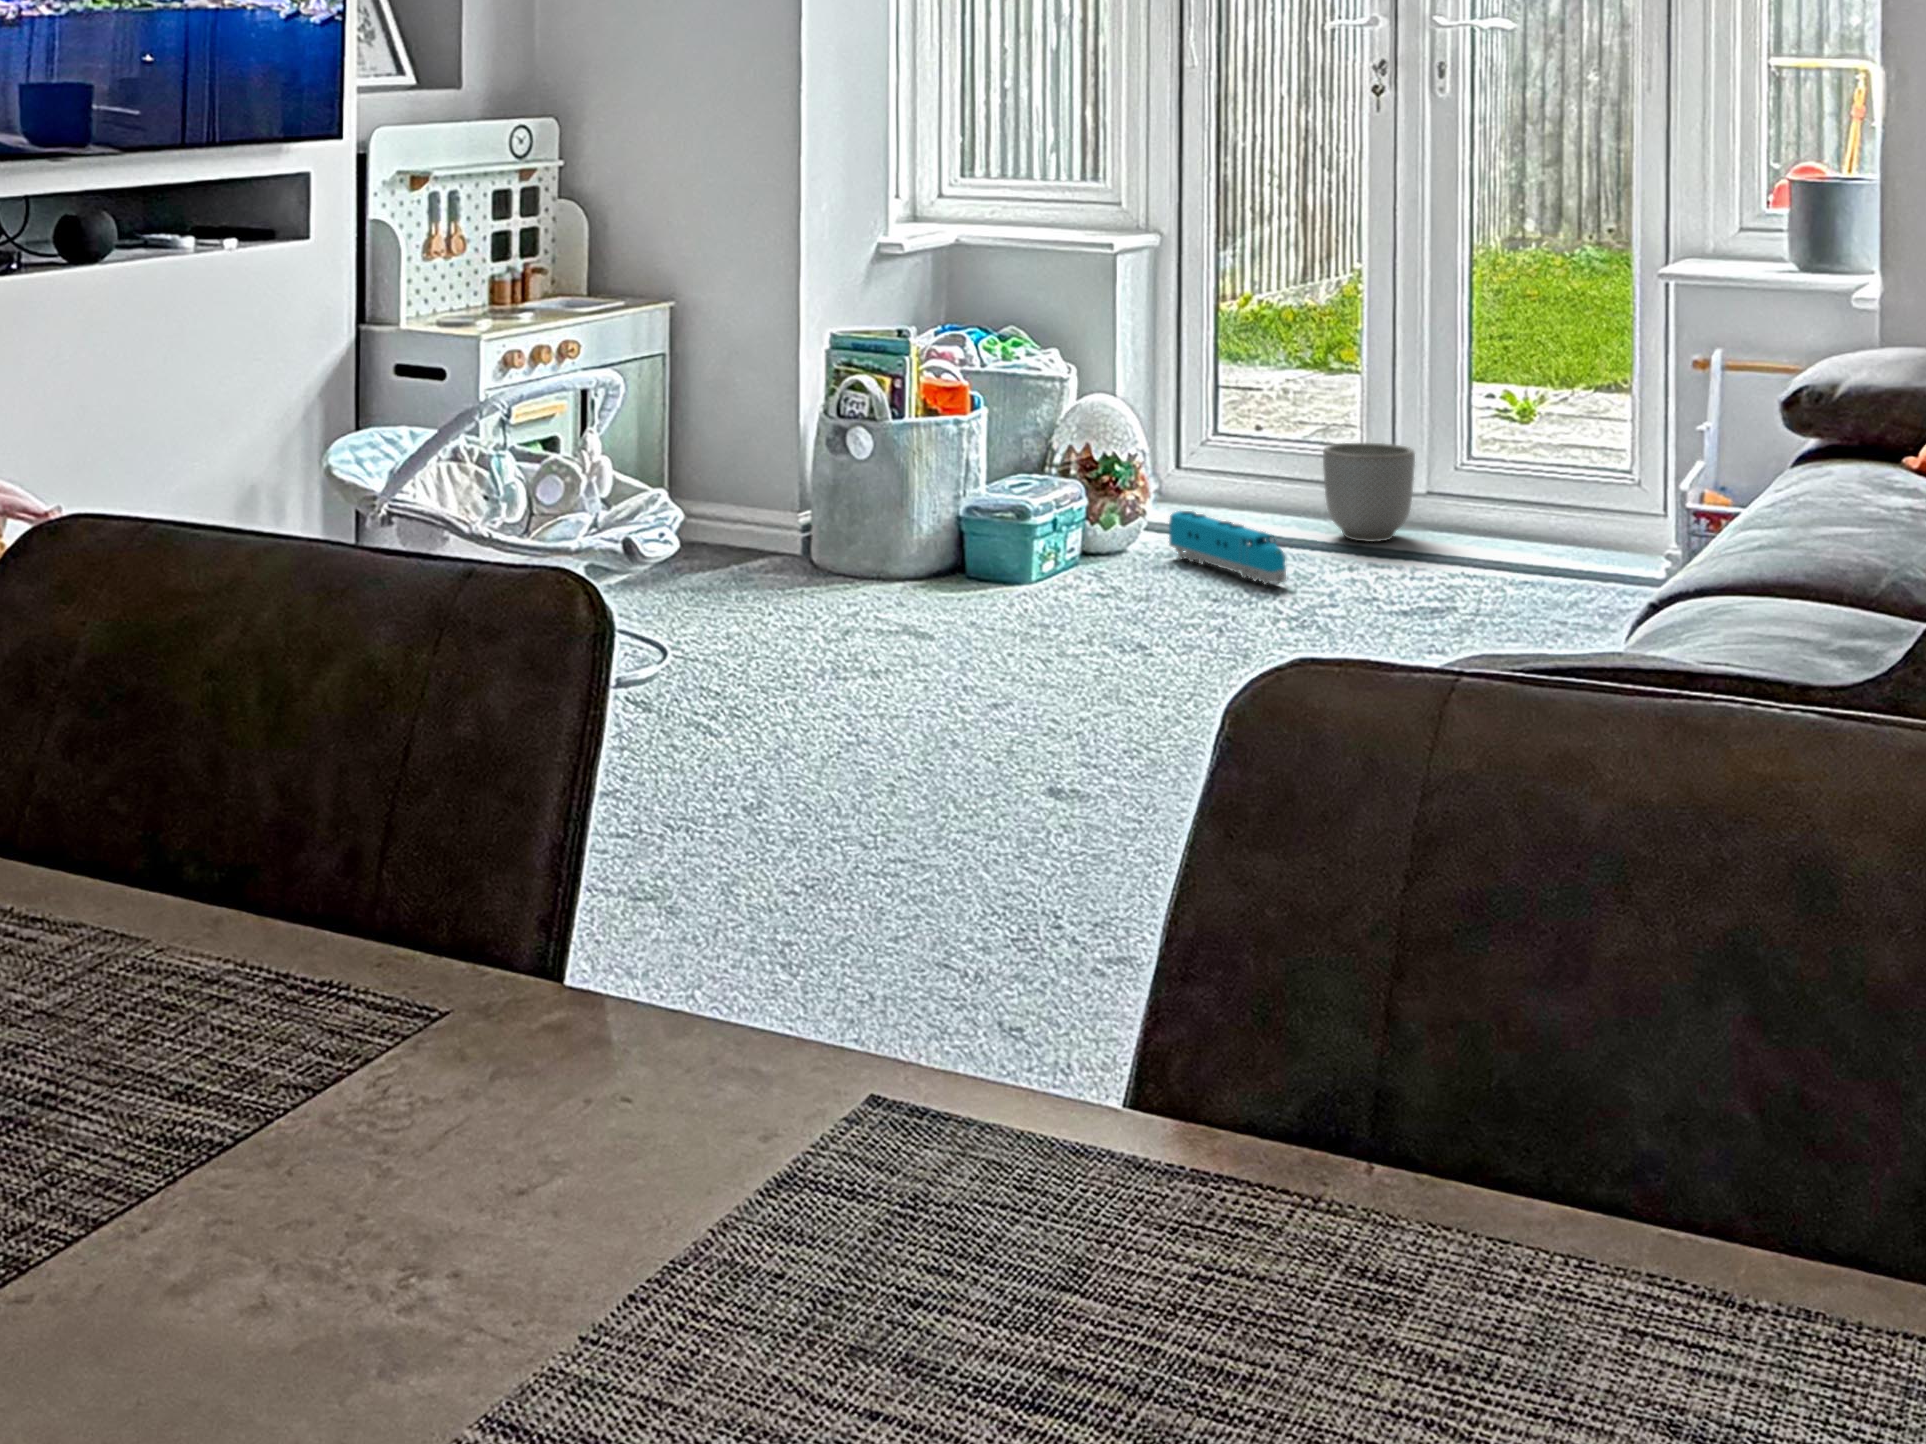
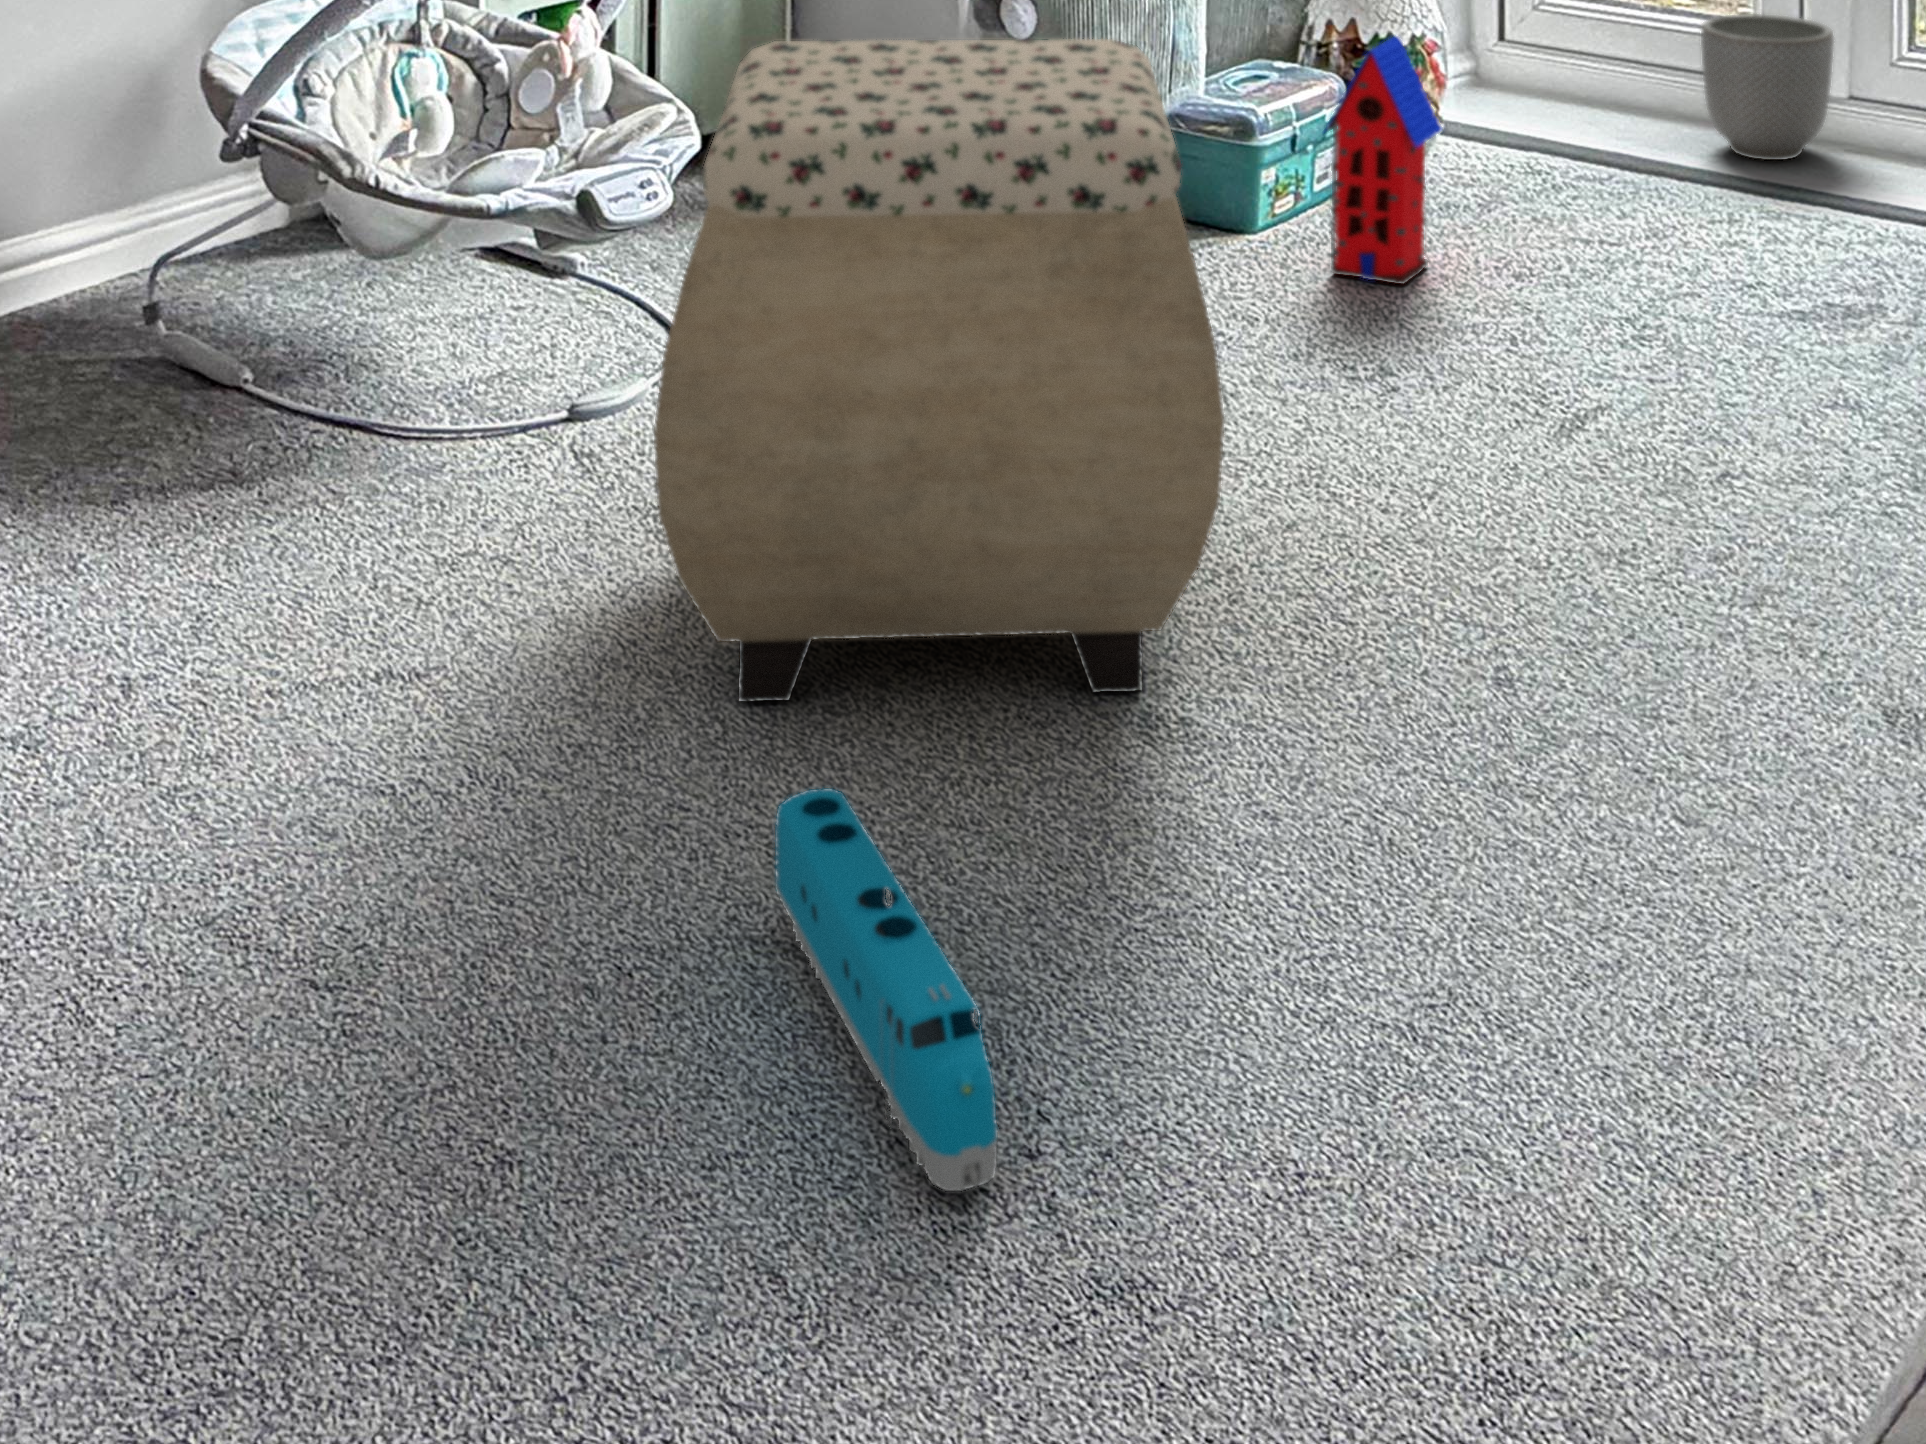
ottoman: none [724,417,1080,797] -> present [654,39,1224,702]
toy house: none [1076,445,1158,611] -> present [1324,36,1442,284]
toy train: present [1169,511,1286,585] -> present [775,788,998,1191]

